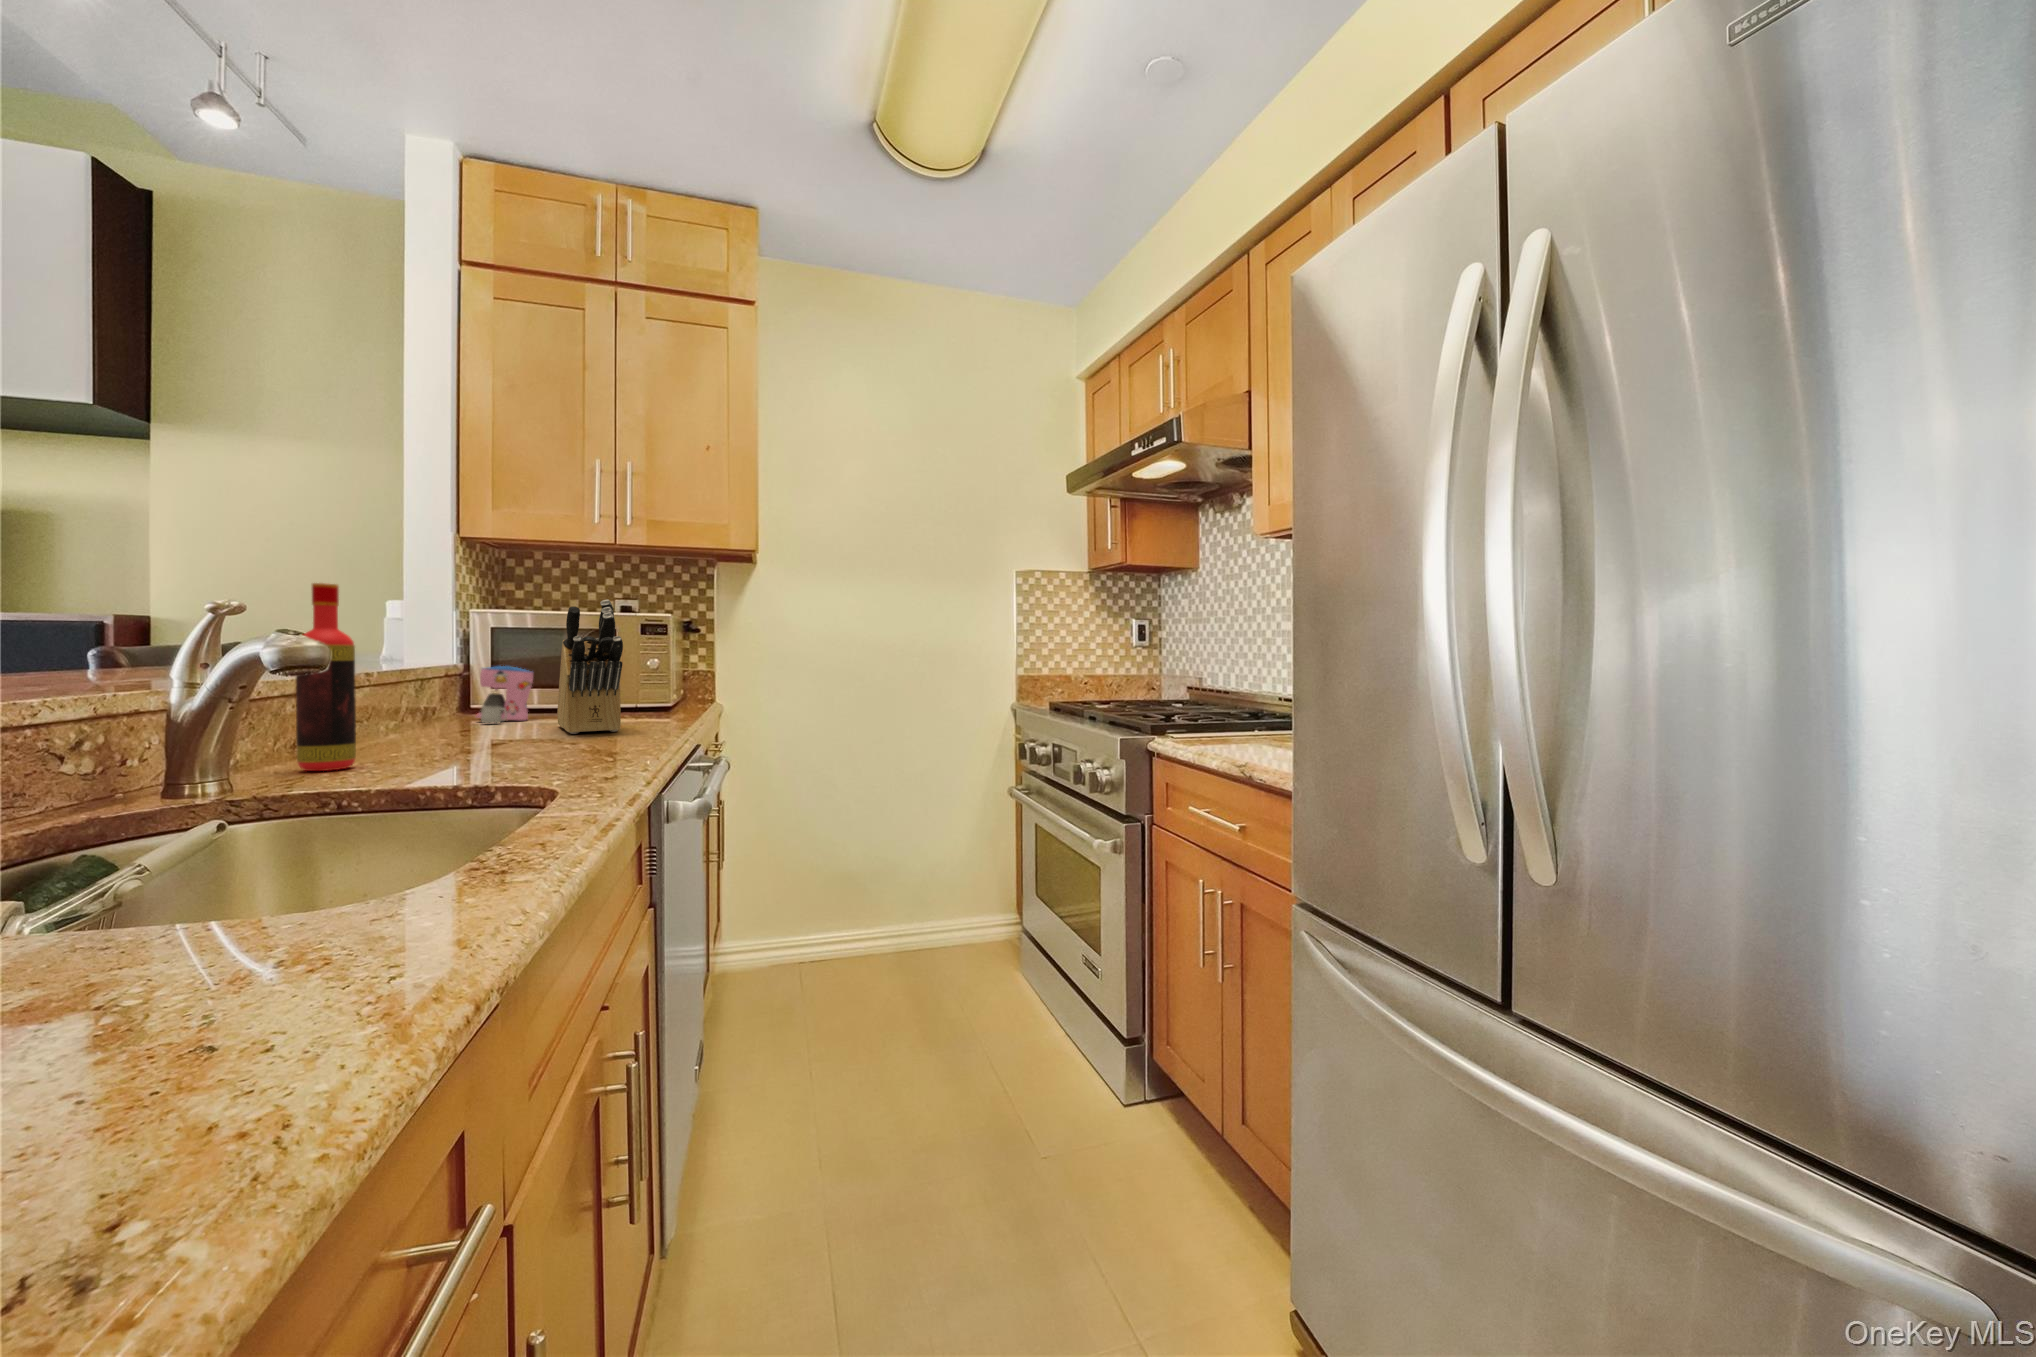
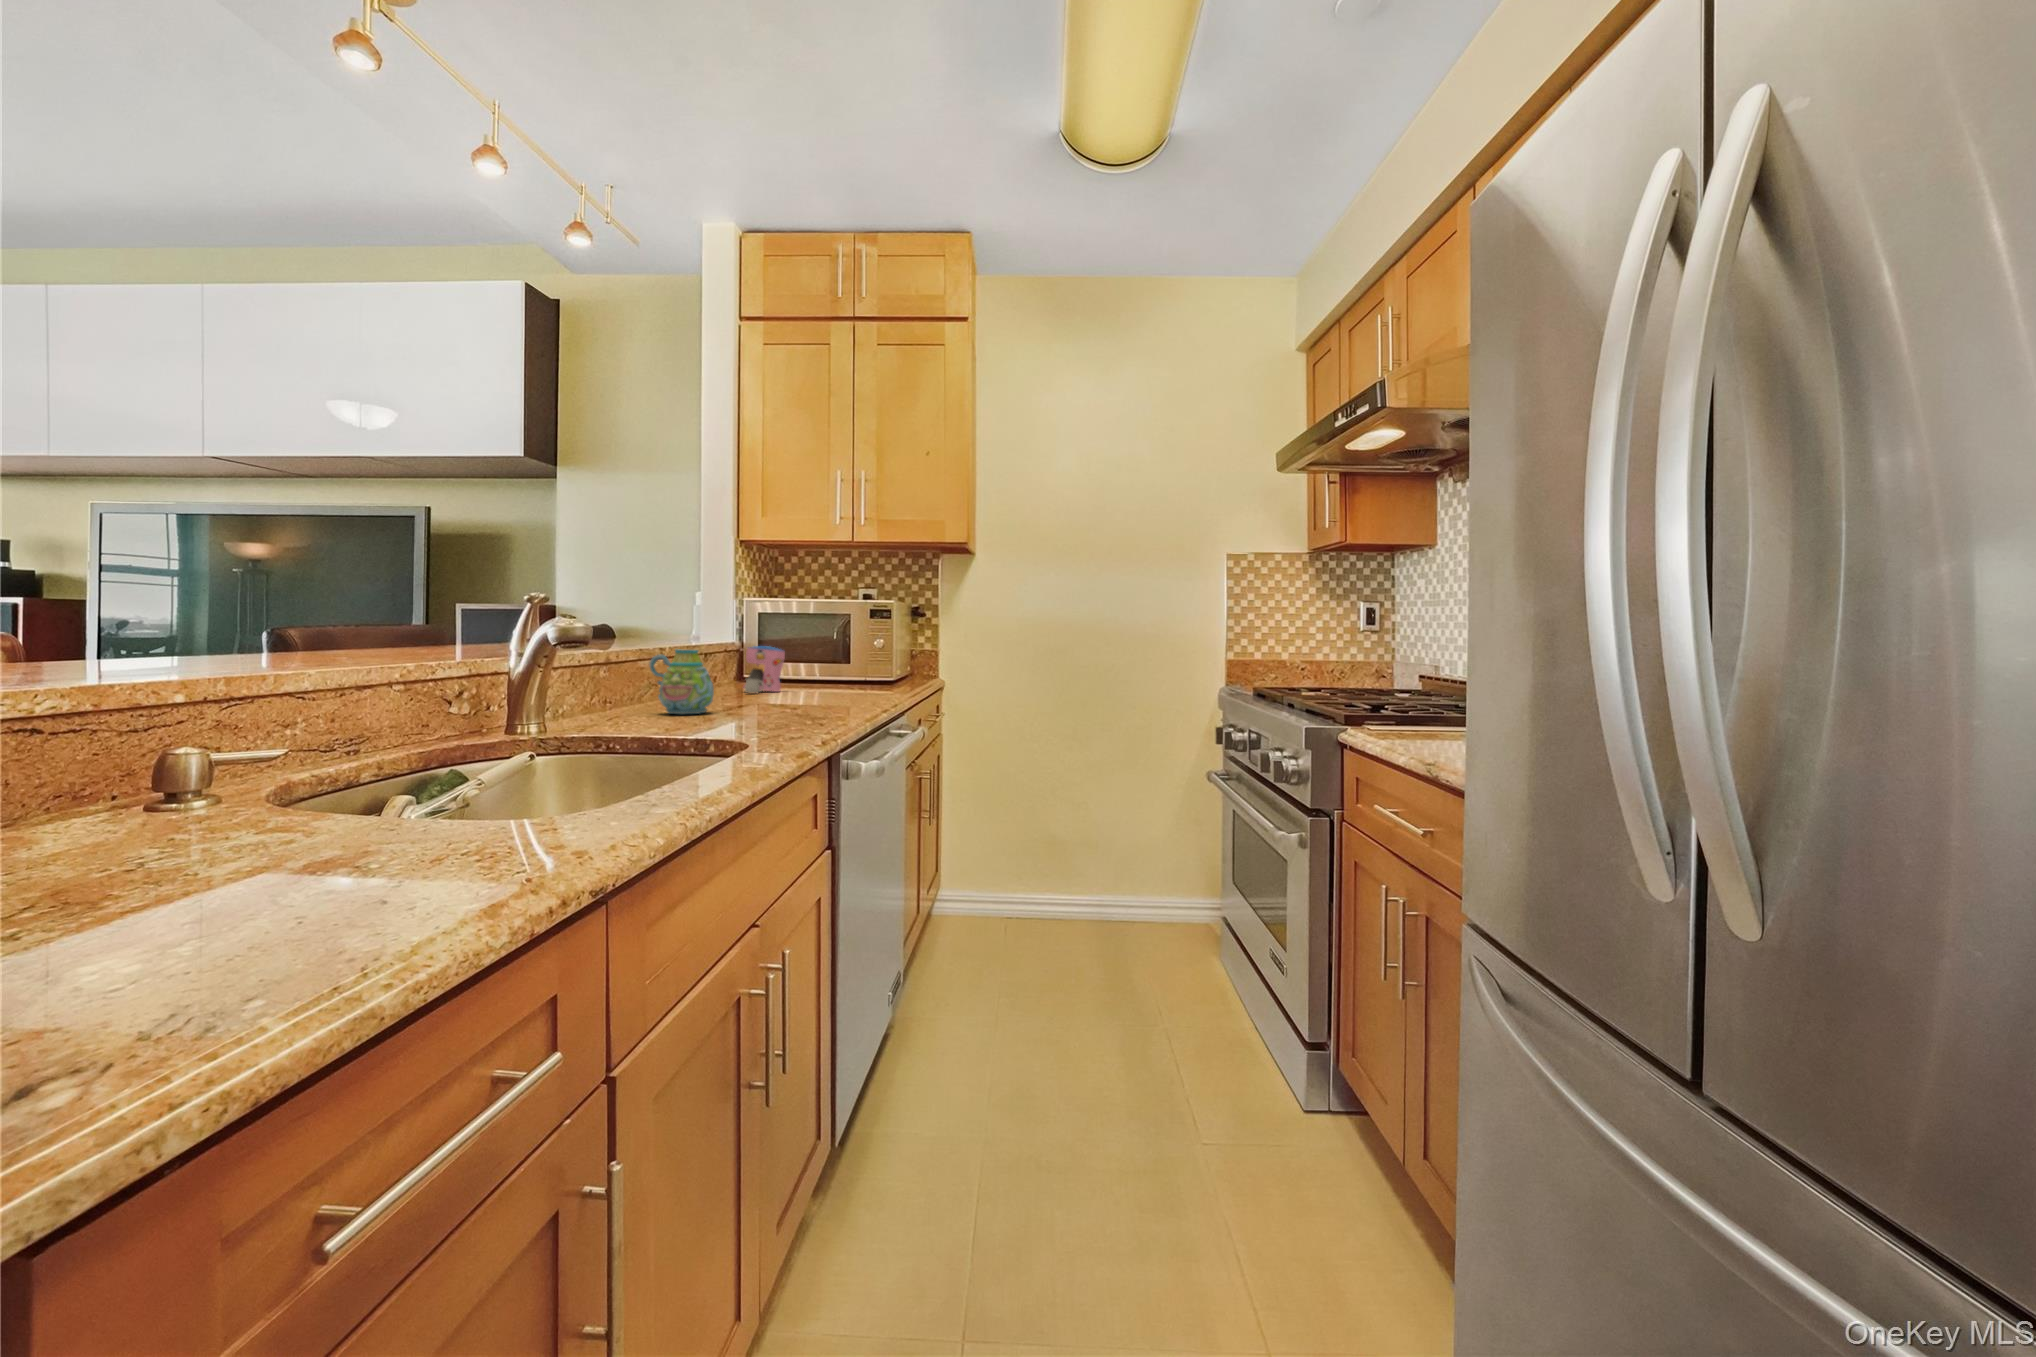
bottle: present [296,583,356,771] -> none [597,579,636,722]
knife block: present [557,600,623,734] -> none [797,588,839,703]
mug: none [366,673,463,755] -> present [649,650,714,714]

